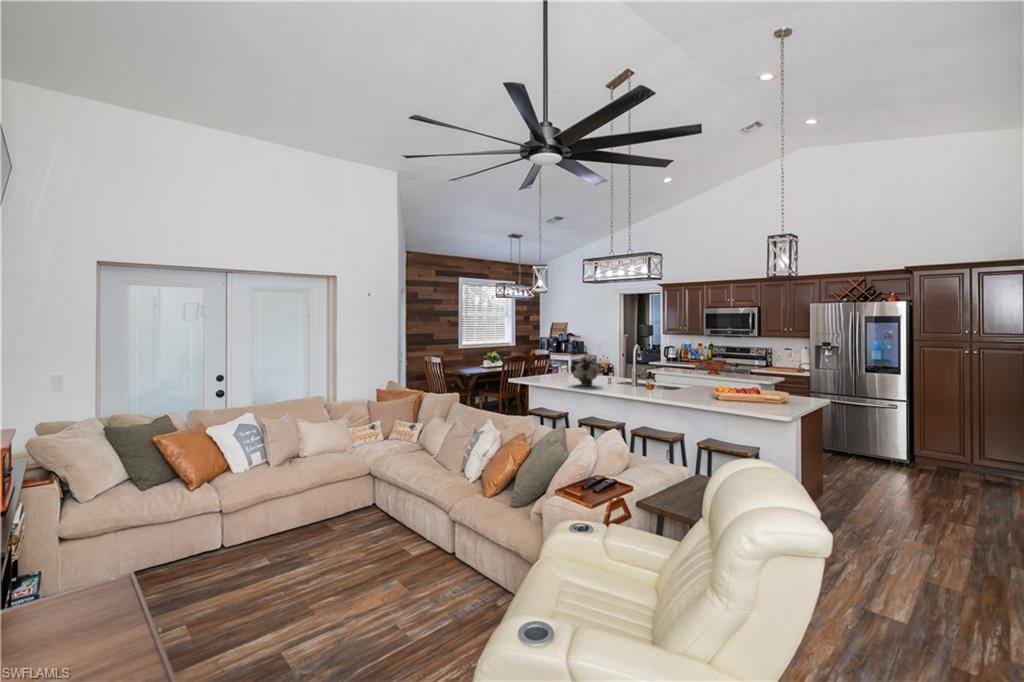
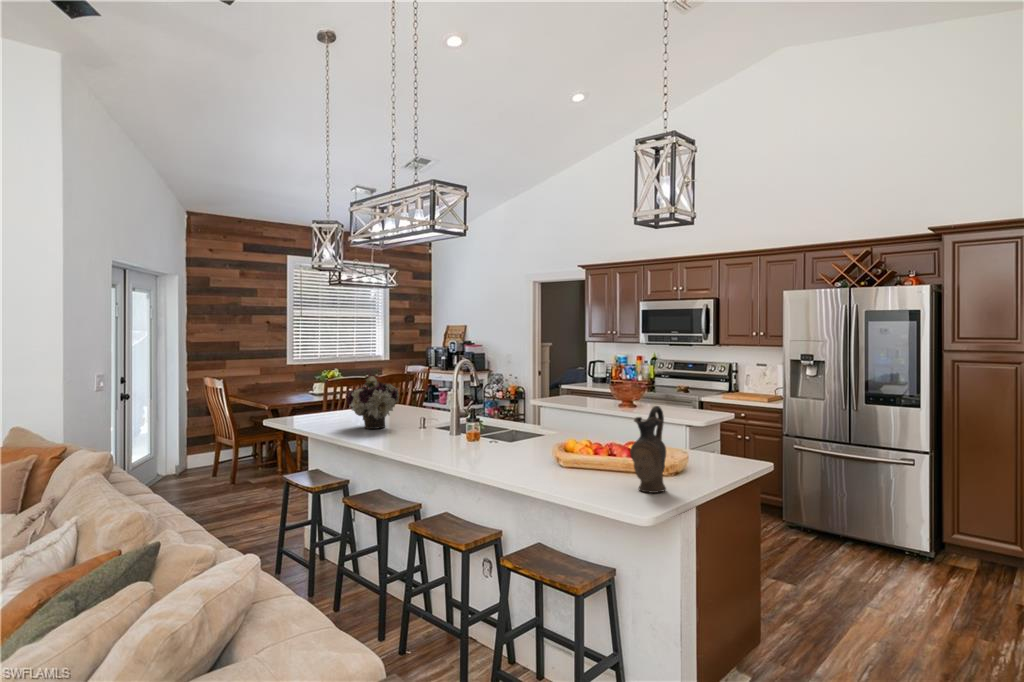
ceramic pitcher: none [774,369,792,409] -> present [630,406,666,493]

